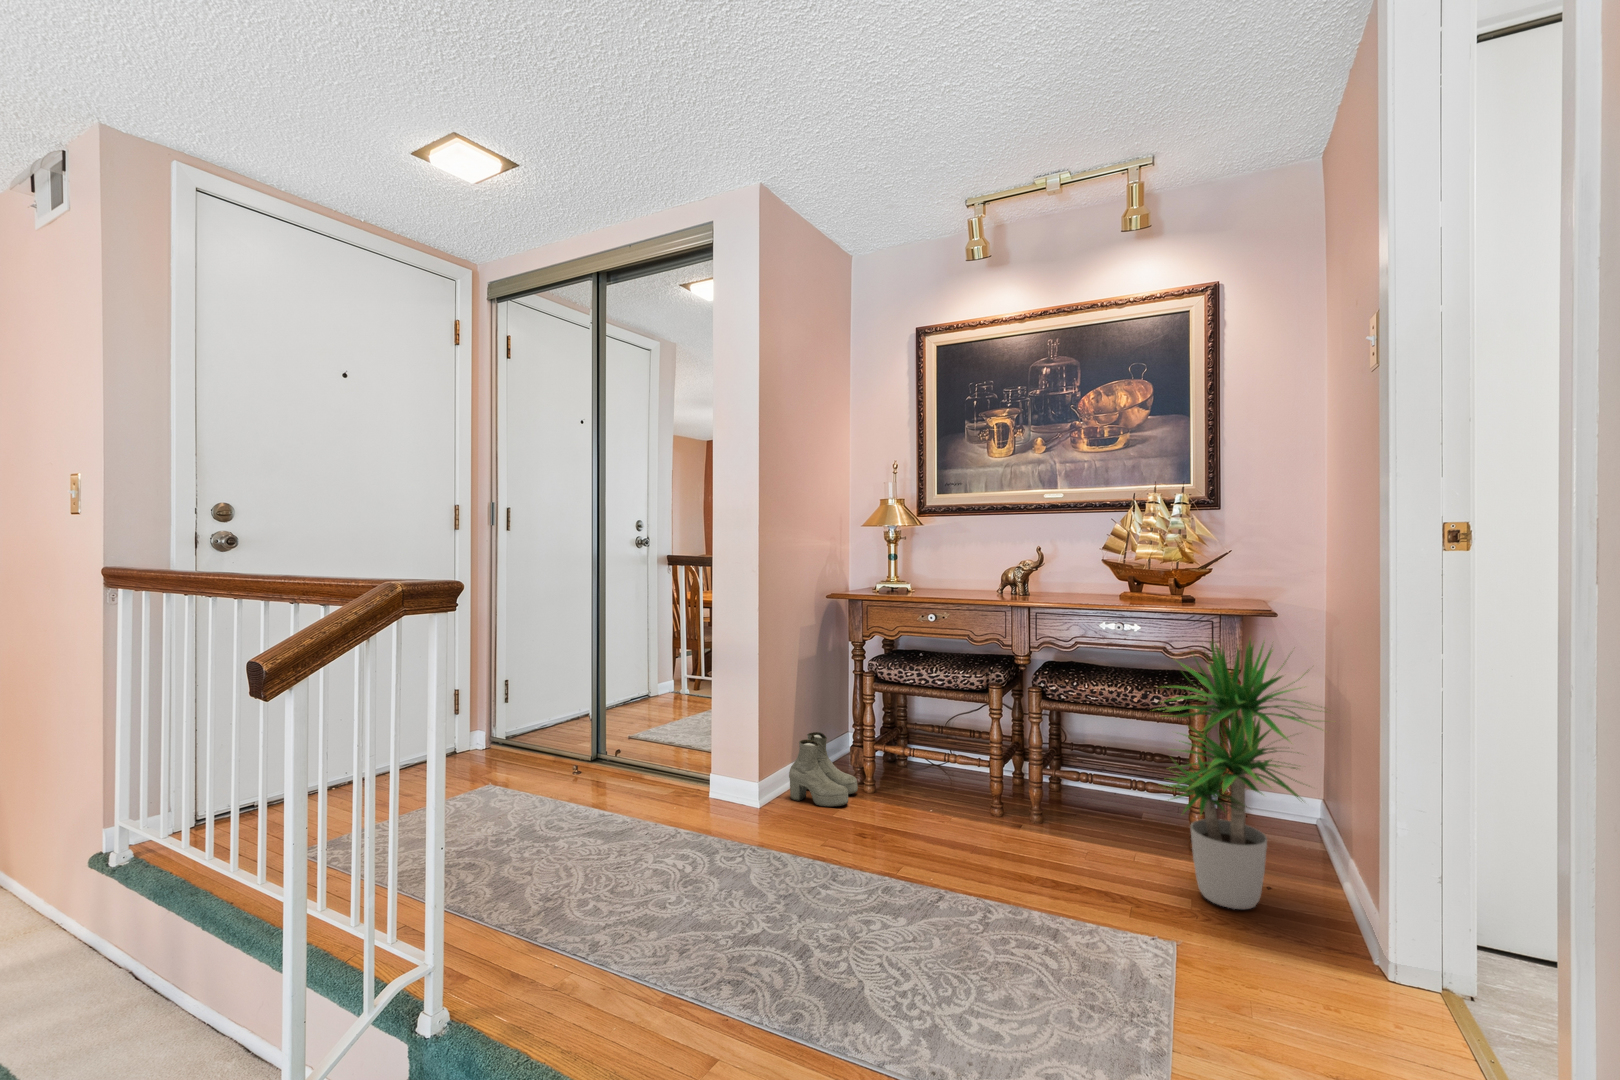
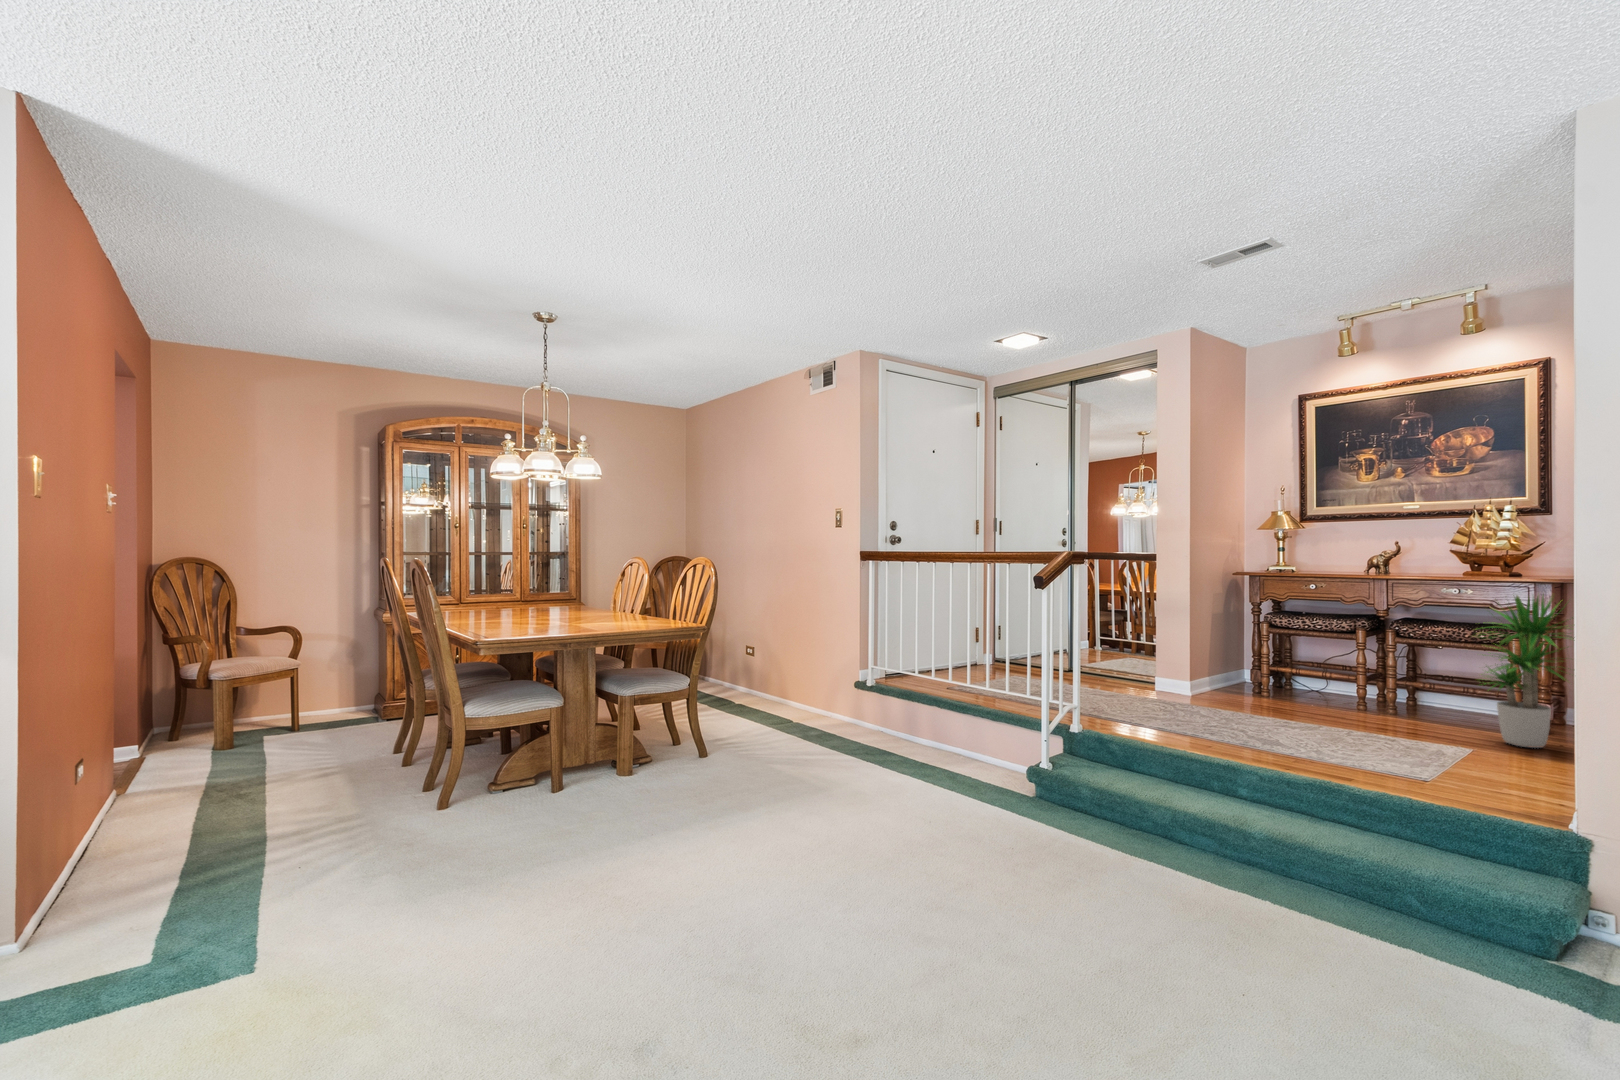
boots: present [789,732,858,807] -> none [1210,657,1258,698]

